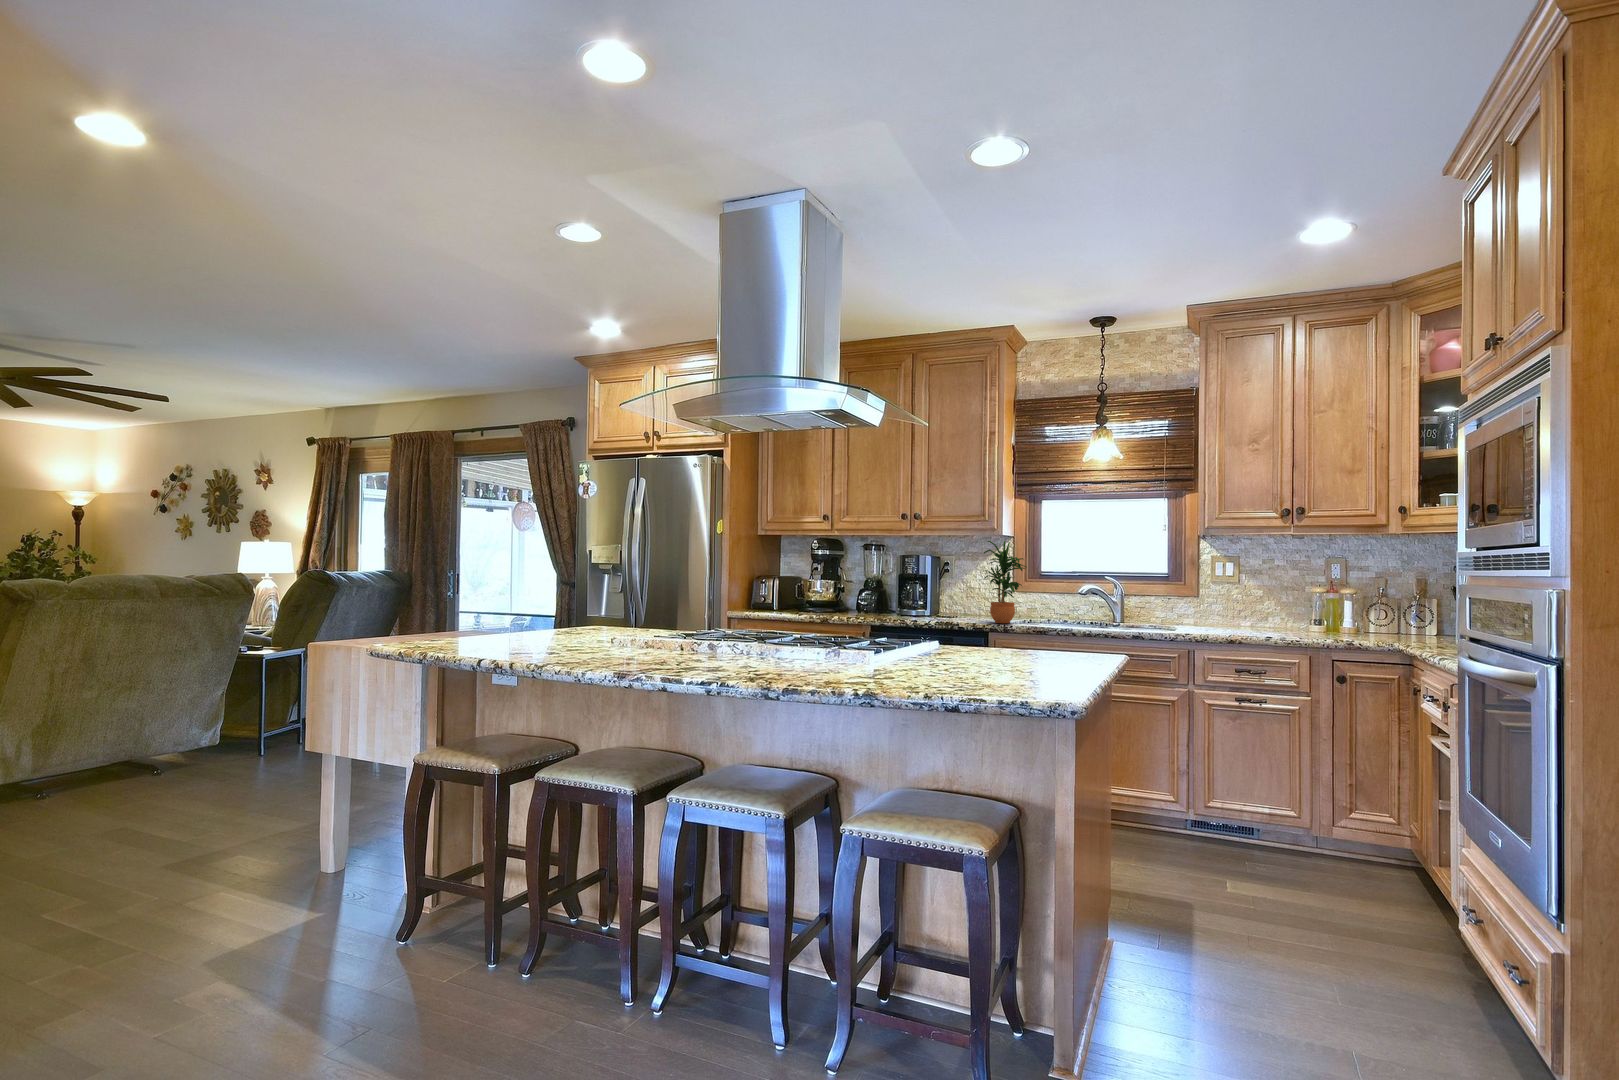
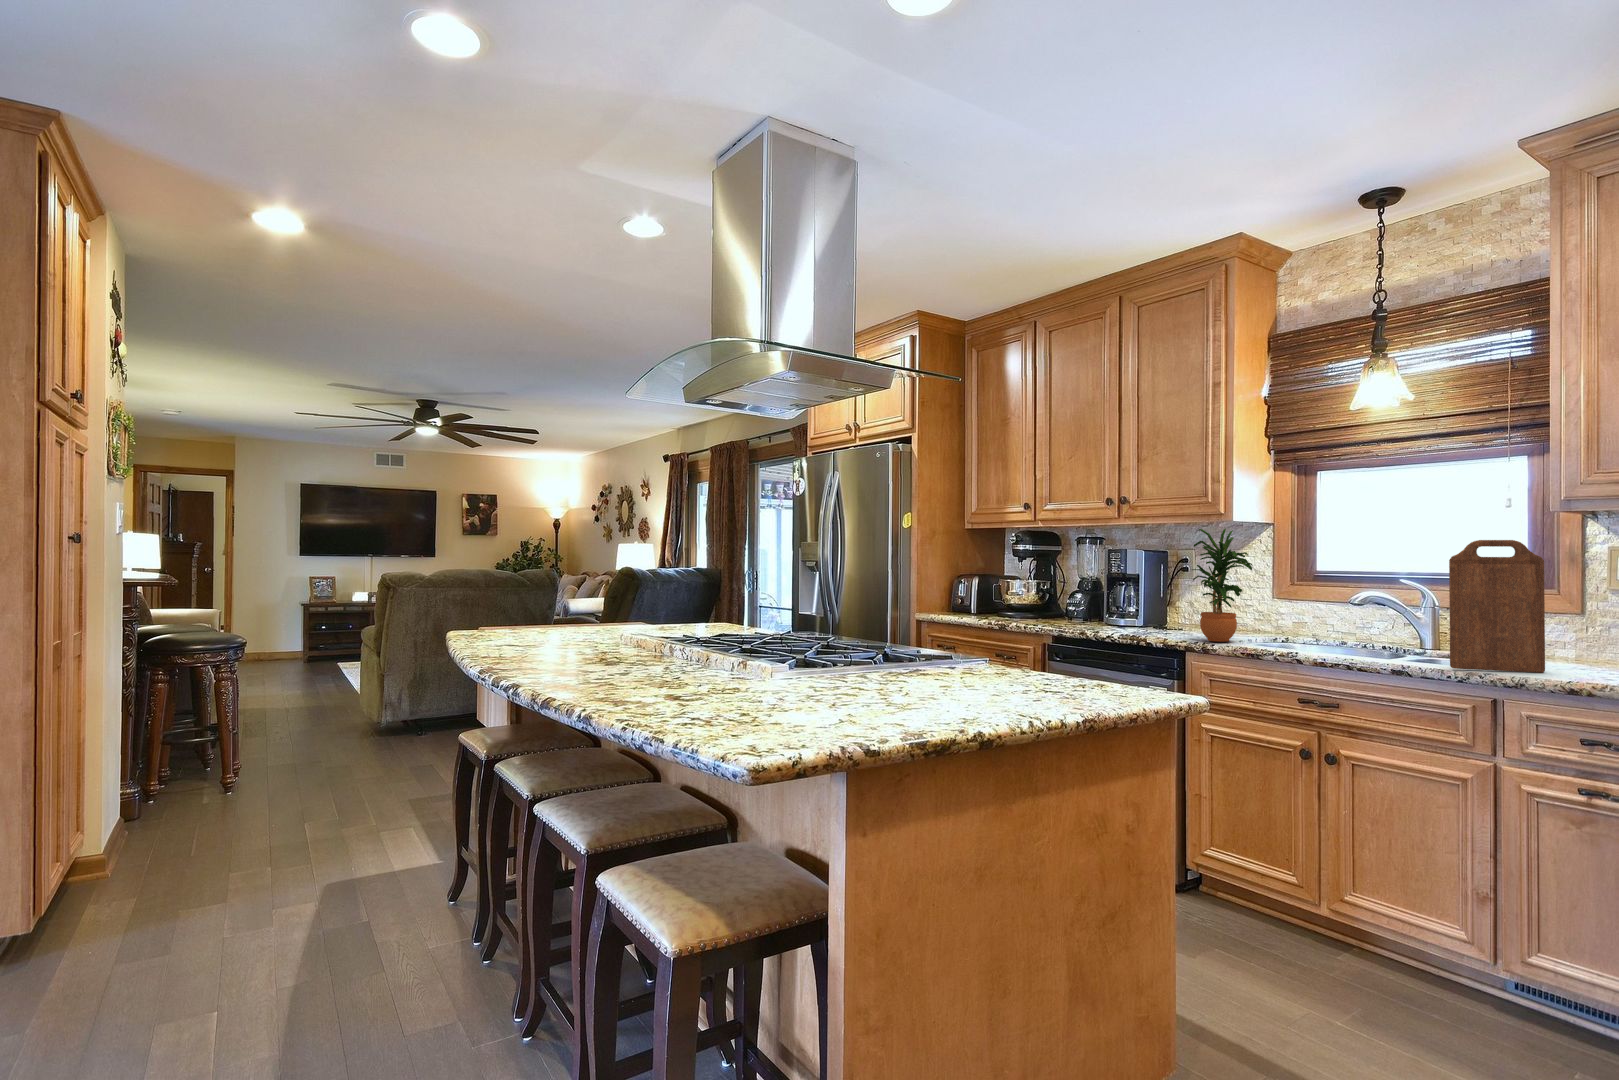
cutting board: none [1164,552,1209,633] -> present [1449,540,1545,673]

